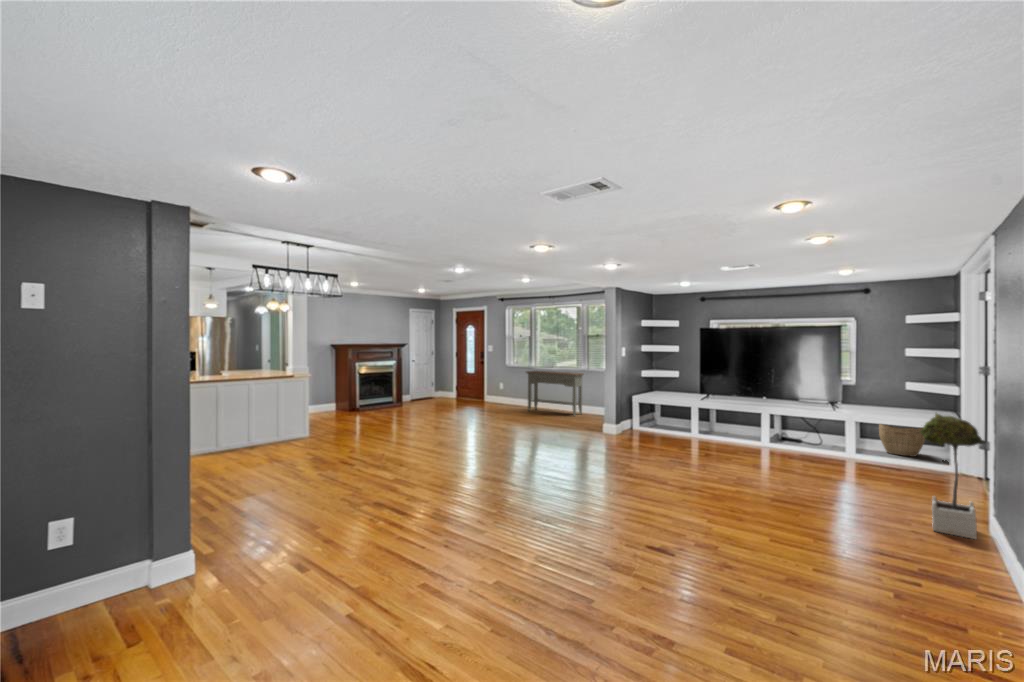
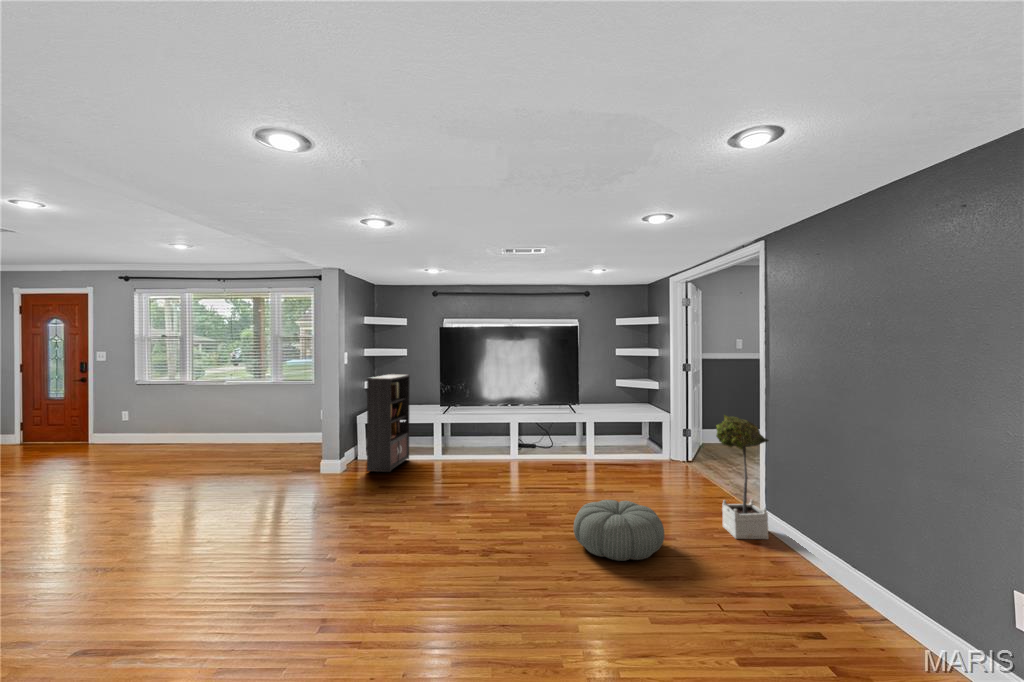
bookcase: none [634,365,672,439] -> present [367,374,410,472]
console table: present [526,371,583,416] -> none [175,388,277,452]
woven basket: present [879,424,925,457] -> none [603,408,638,450]
pouf: none [754,472,838,518] -> present [574,500,664,561]

